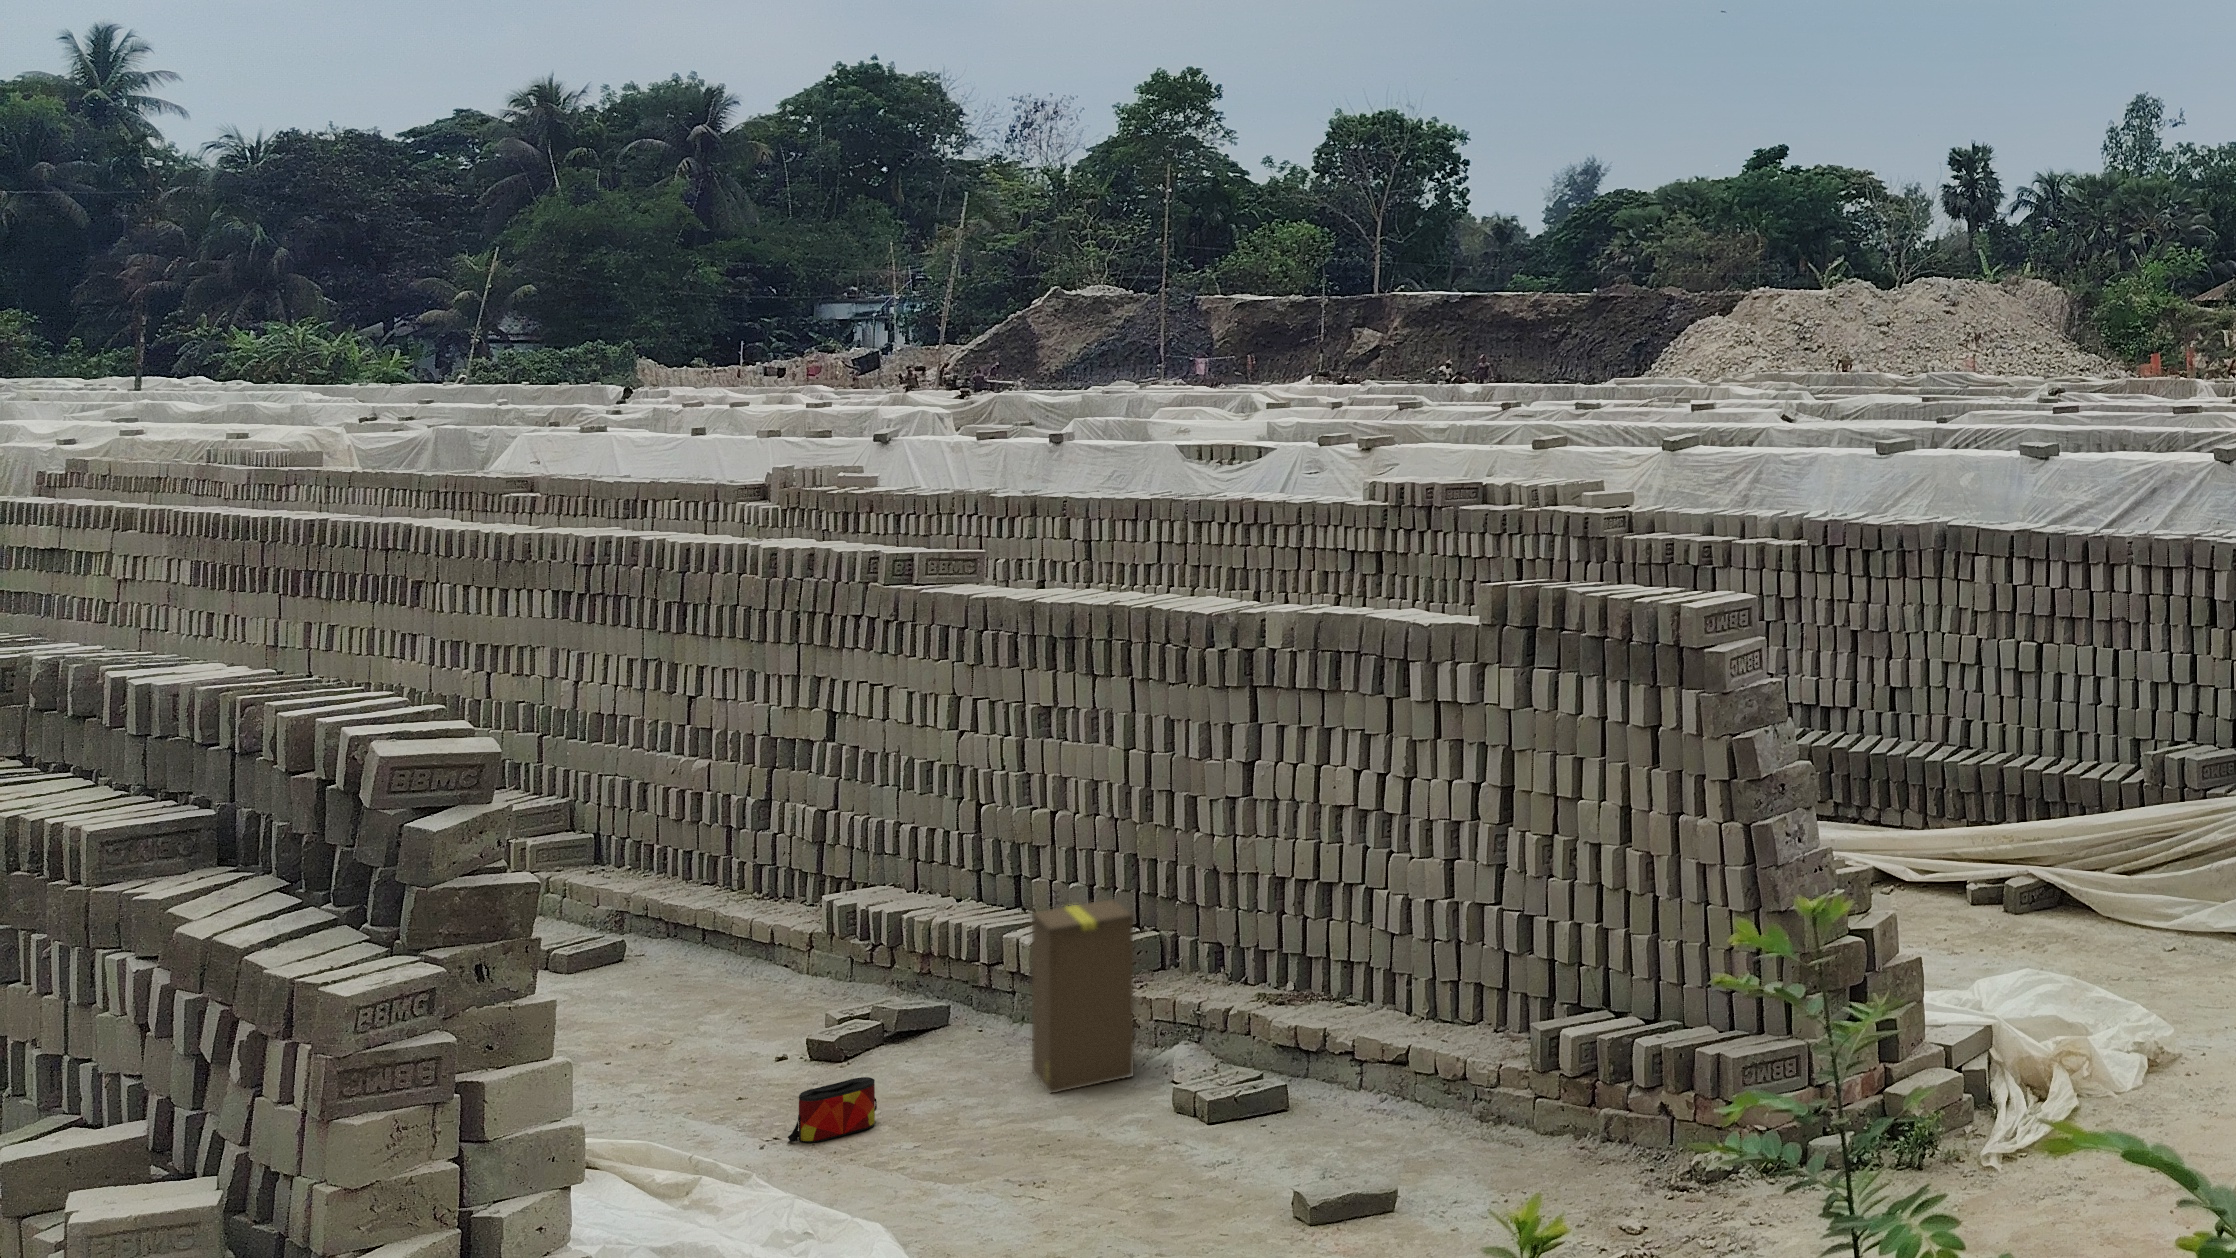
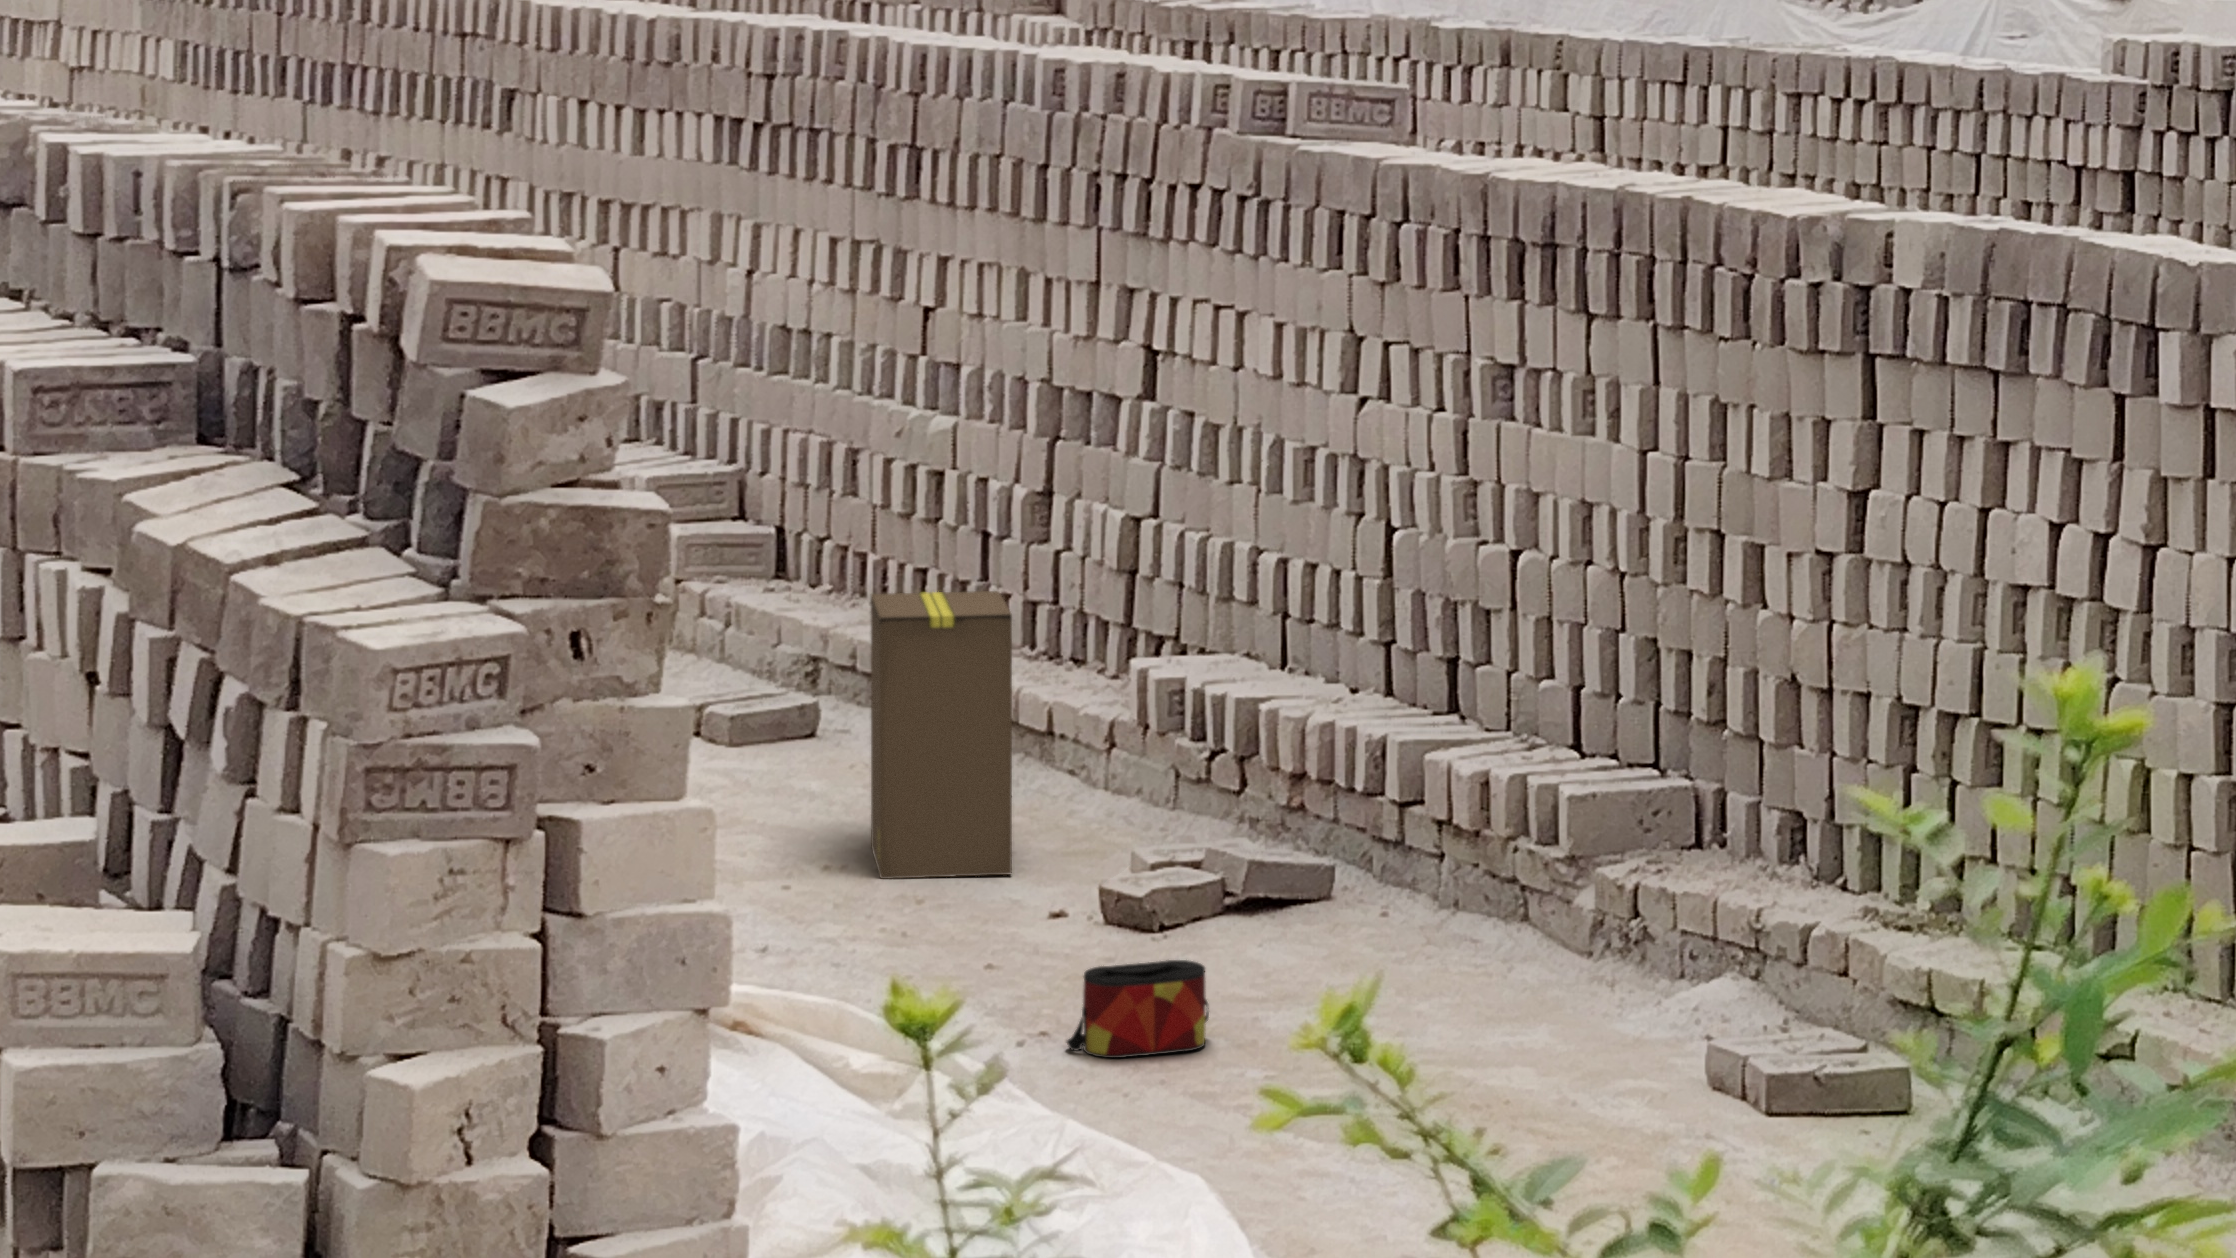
cardboard box: present [1032,899,1134,1093] -> present [871,591,1012,879]

